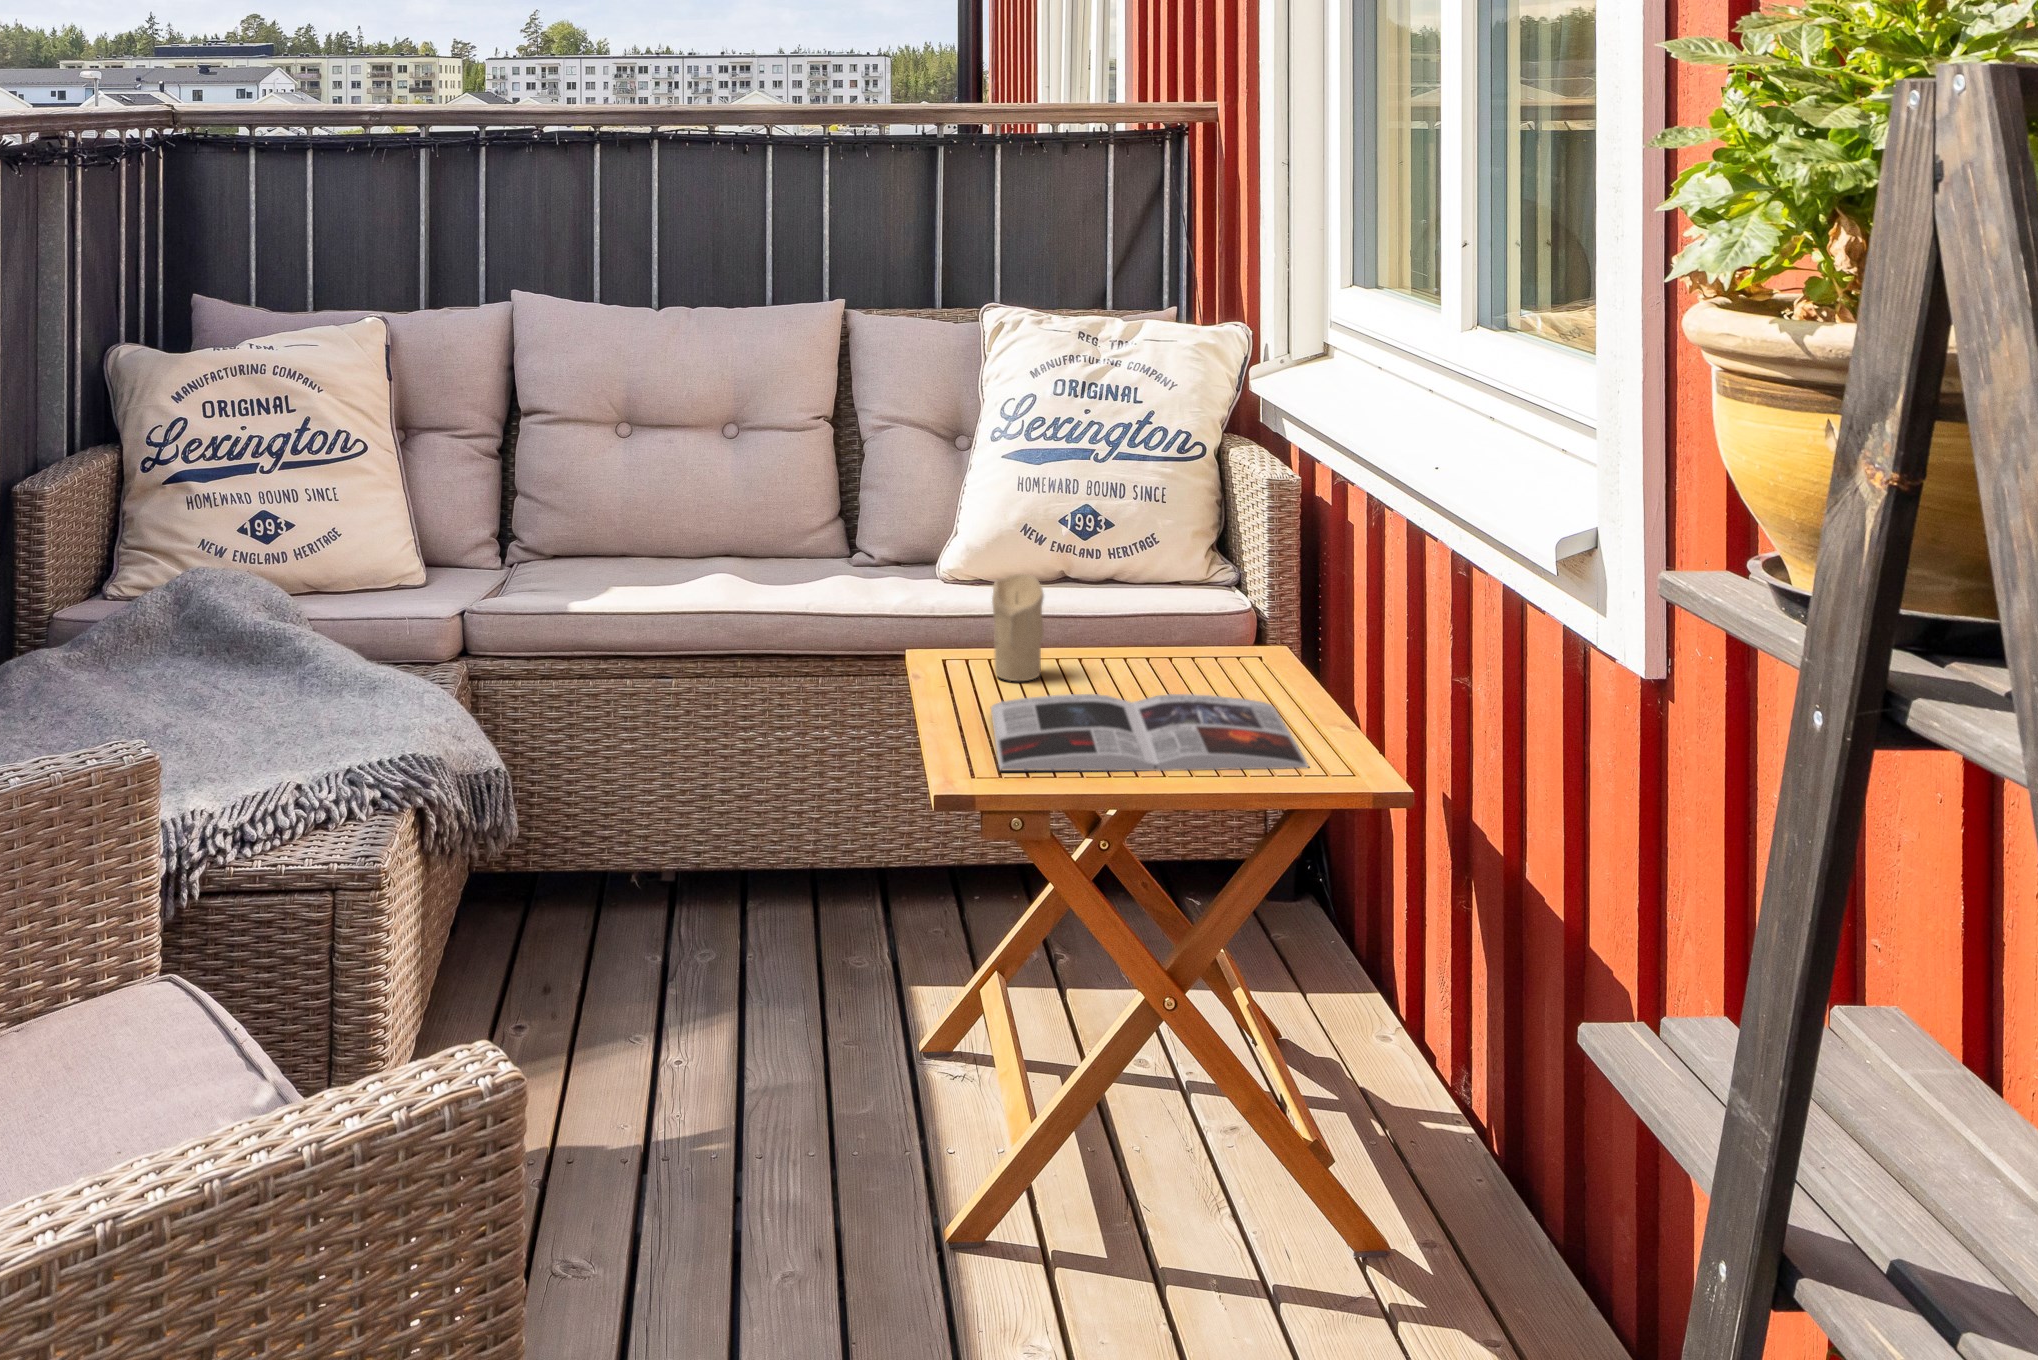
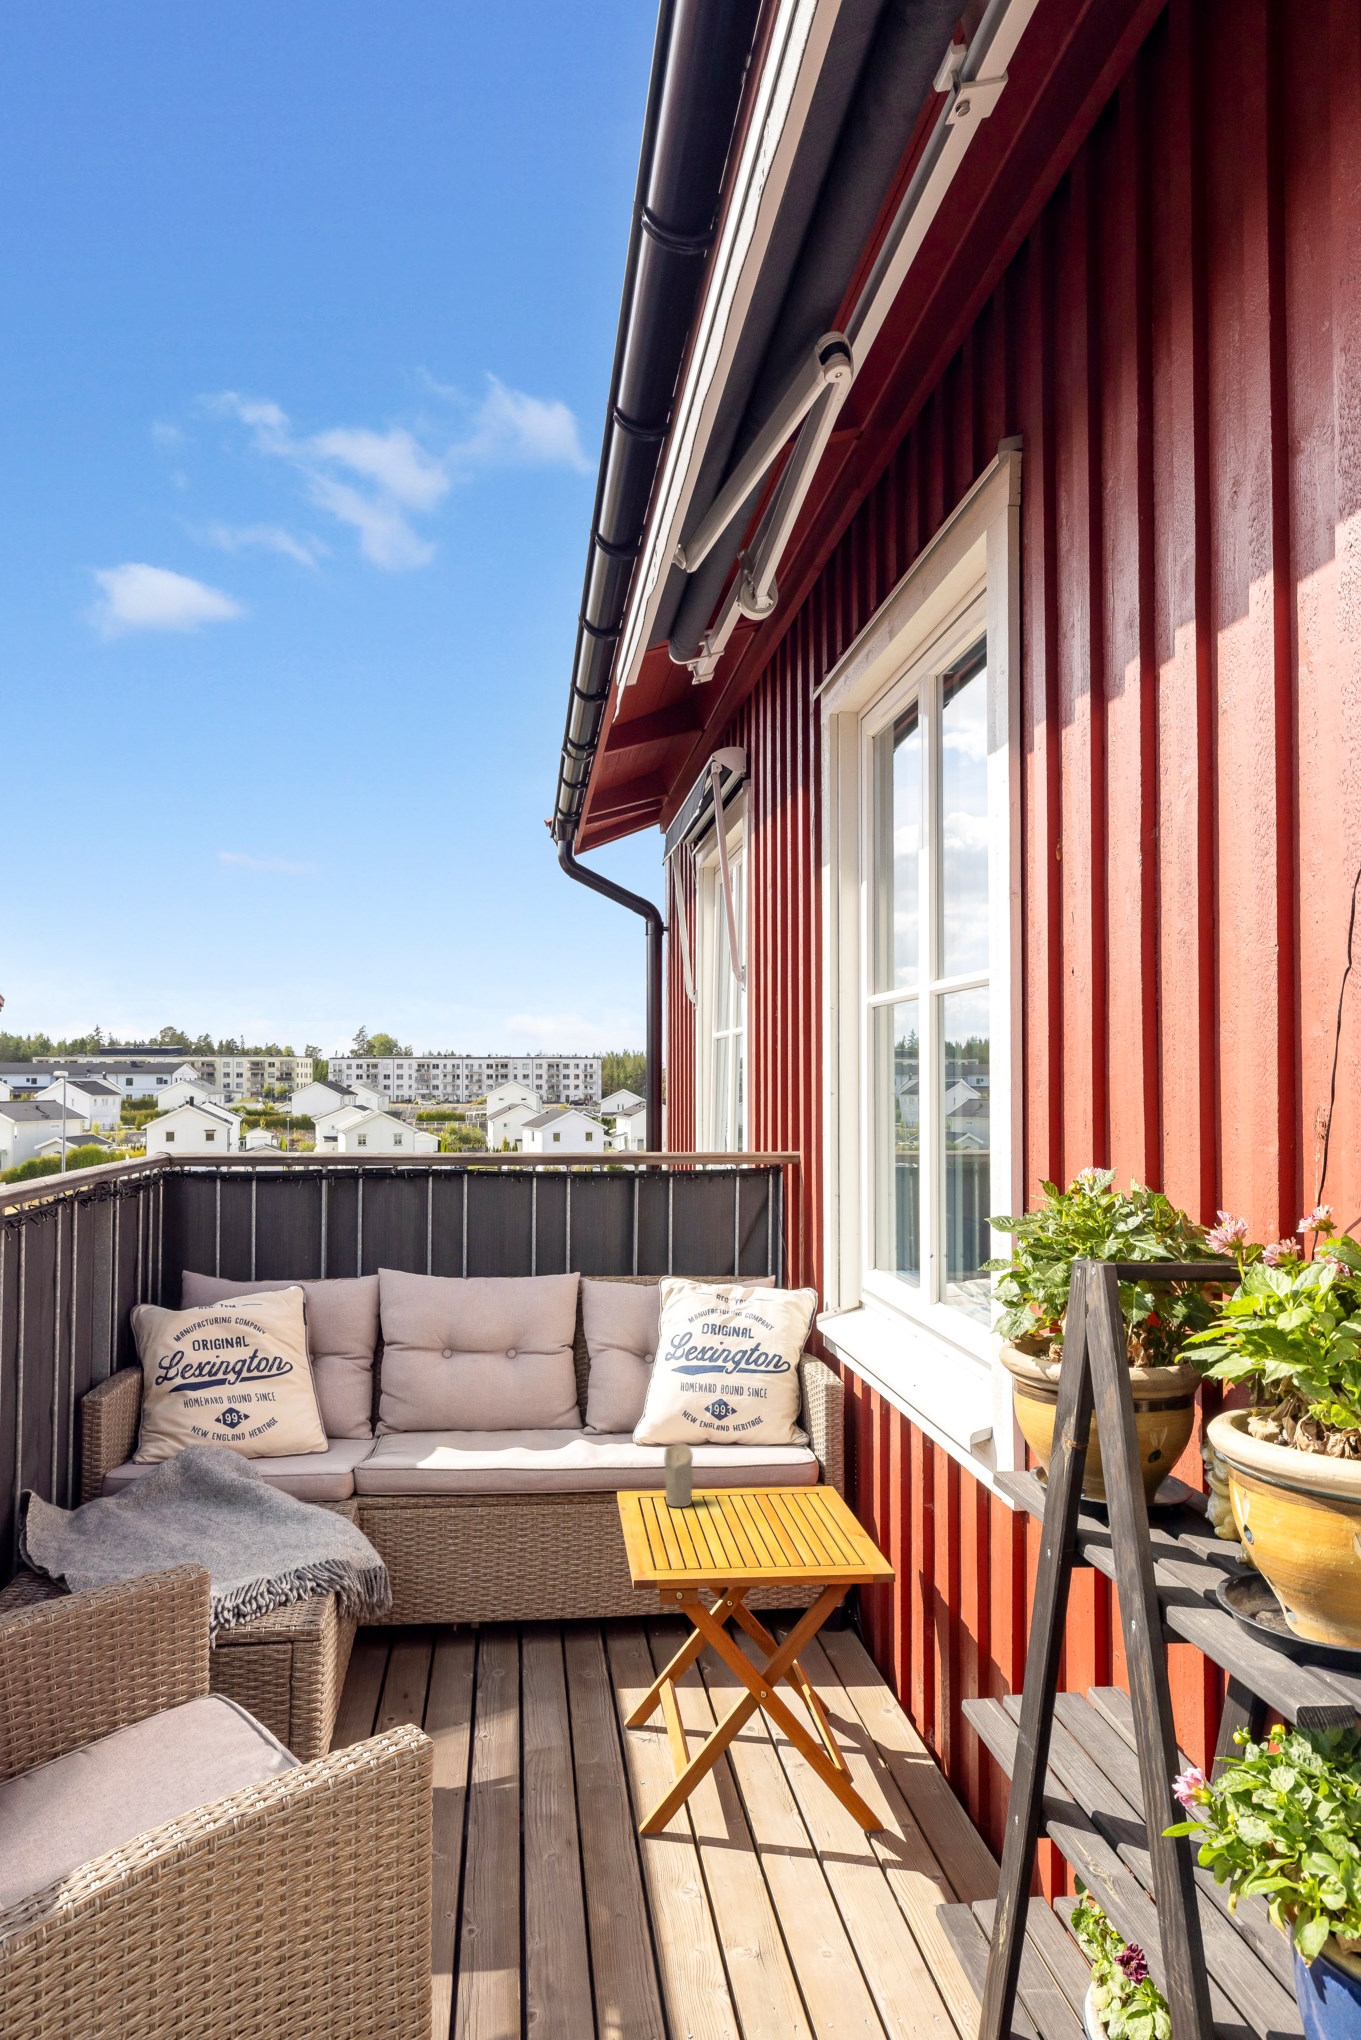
magazine: present [991,694,1308,771] -> none [663,1513,835,1559]

